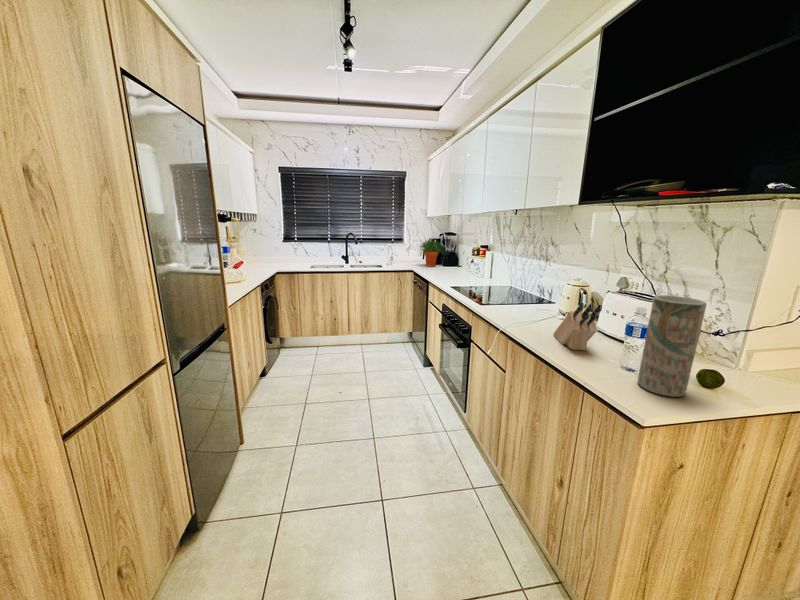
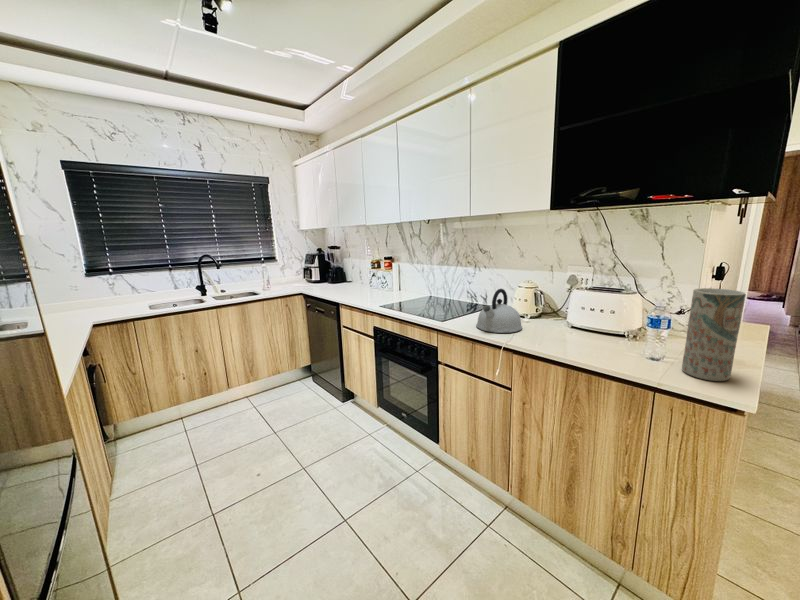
potted plant: present [420,240,444,267] -> none [298,256,334,286]
kettle: none [504,280,550,323] -> present [476,289,522,333]
knife block: present [554,303,602,350] -> none [552,305,621,354]

